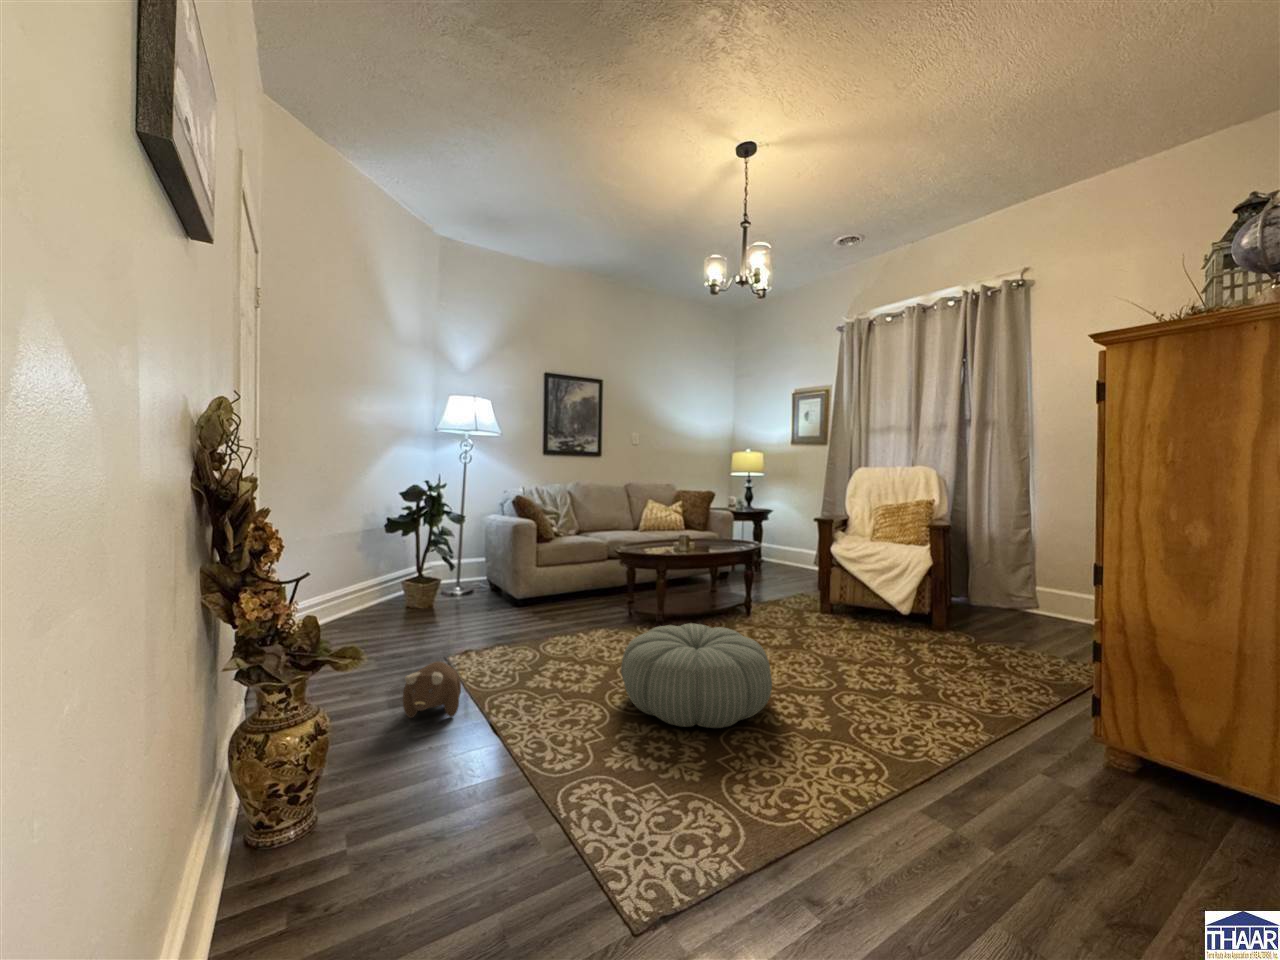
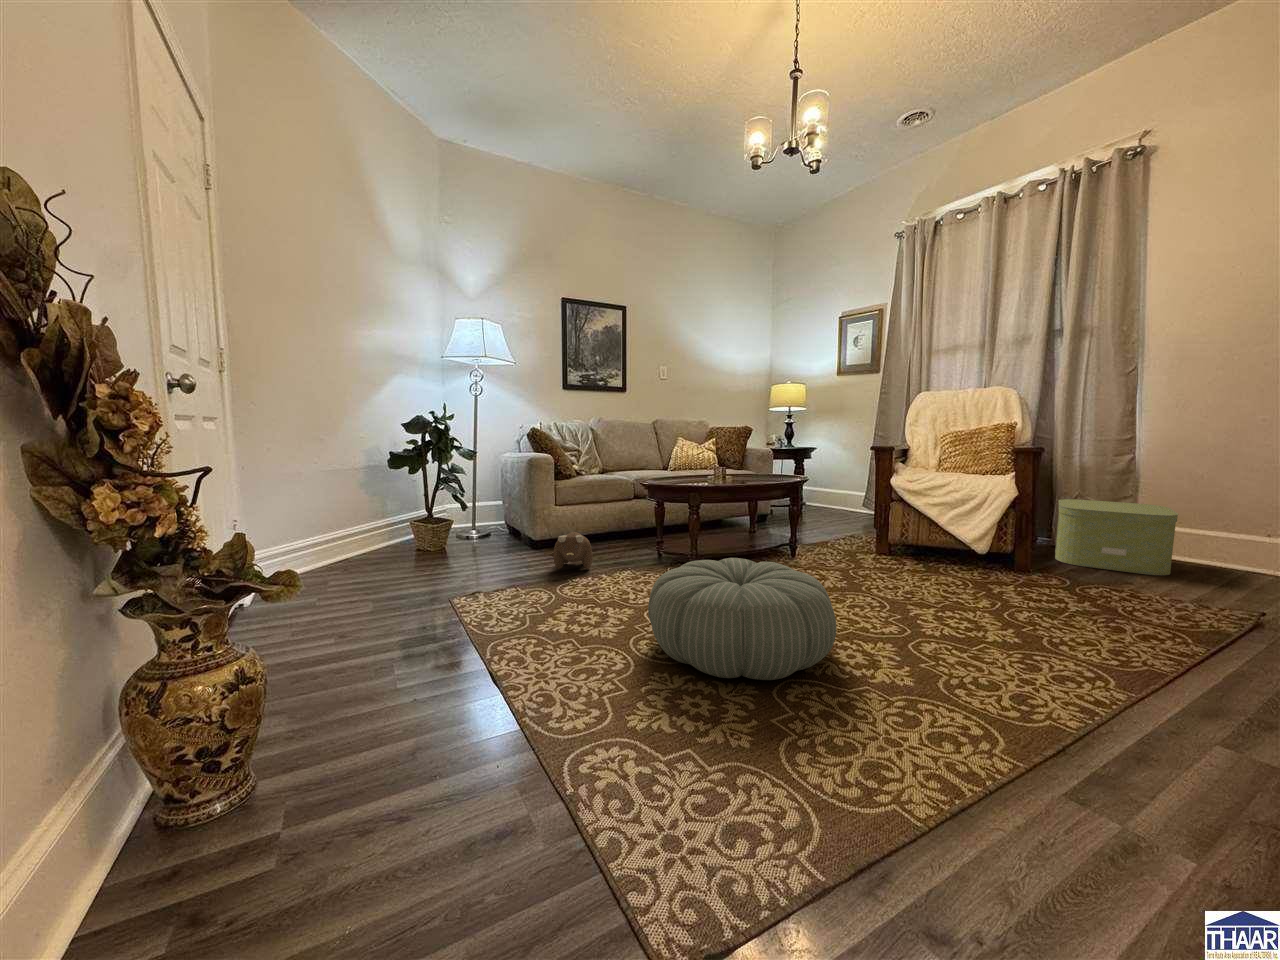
storage box: none [970,565,1062,634] -> present [1055,499,1178,575]
plush toy: present [403,662,461,718] -> present [553,532,592,569]

